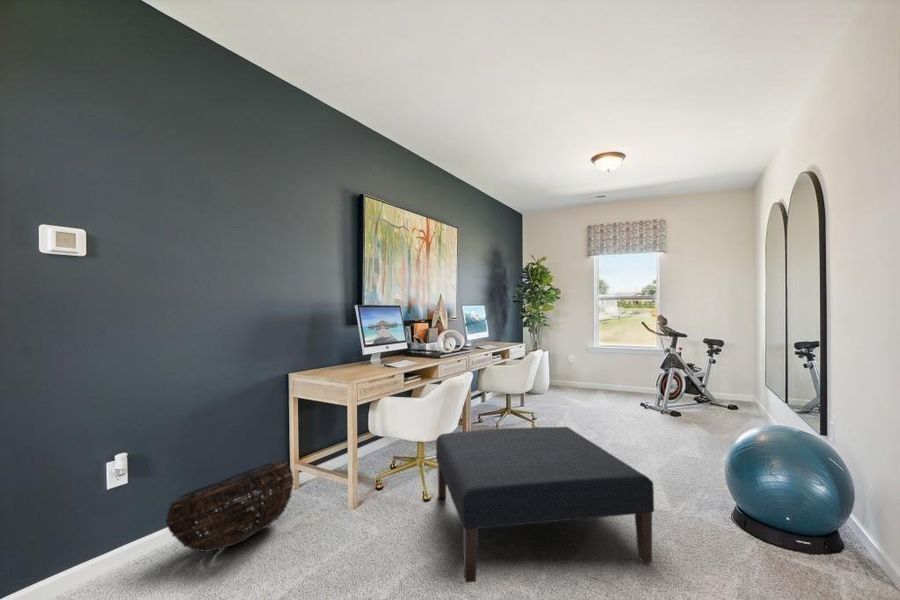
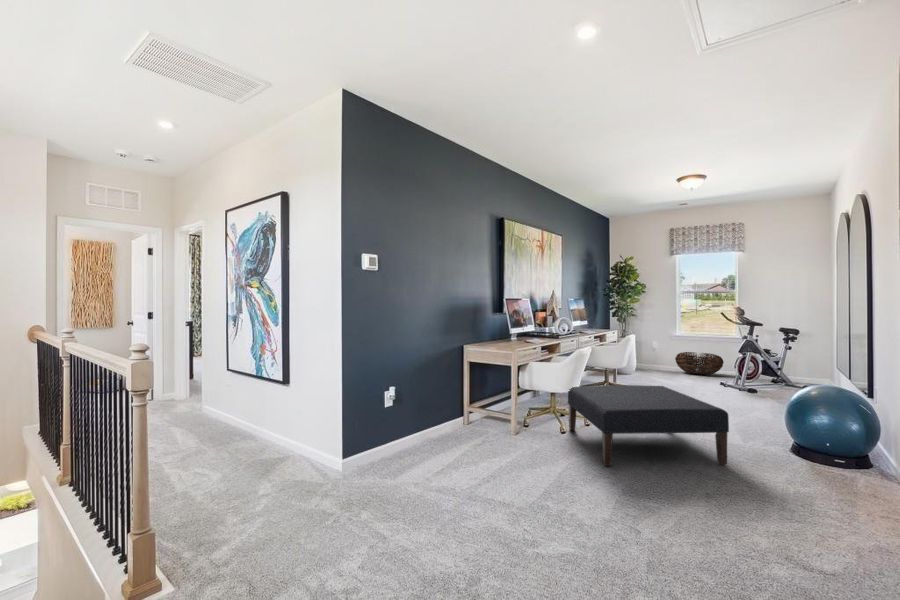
basket: present [166,460,294,552] -> present [675,352,724,375]

